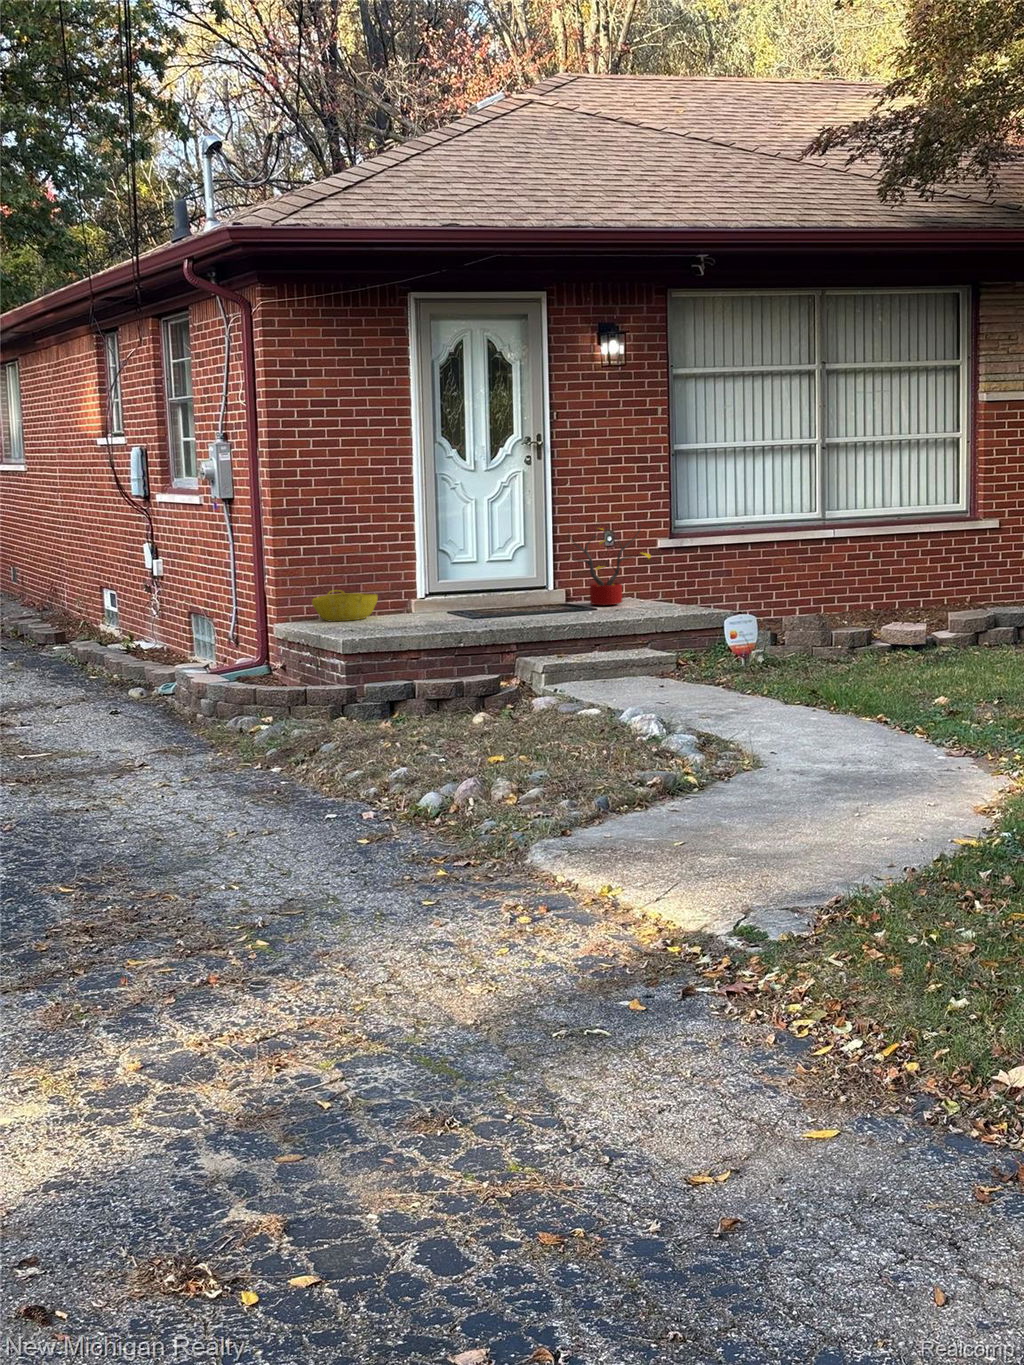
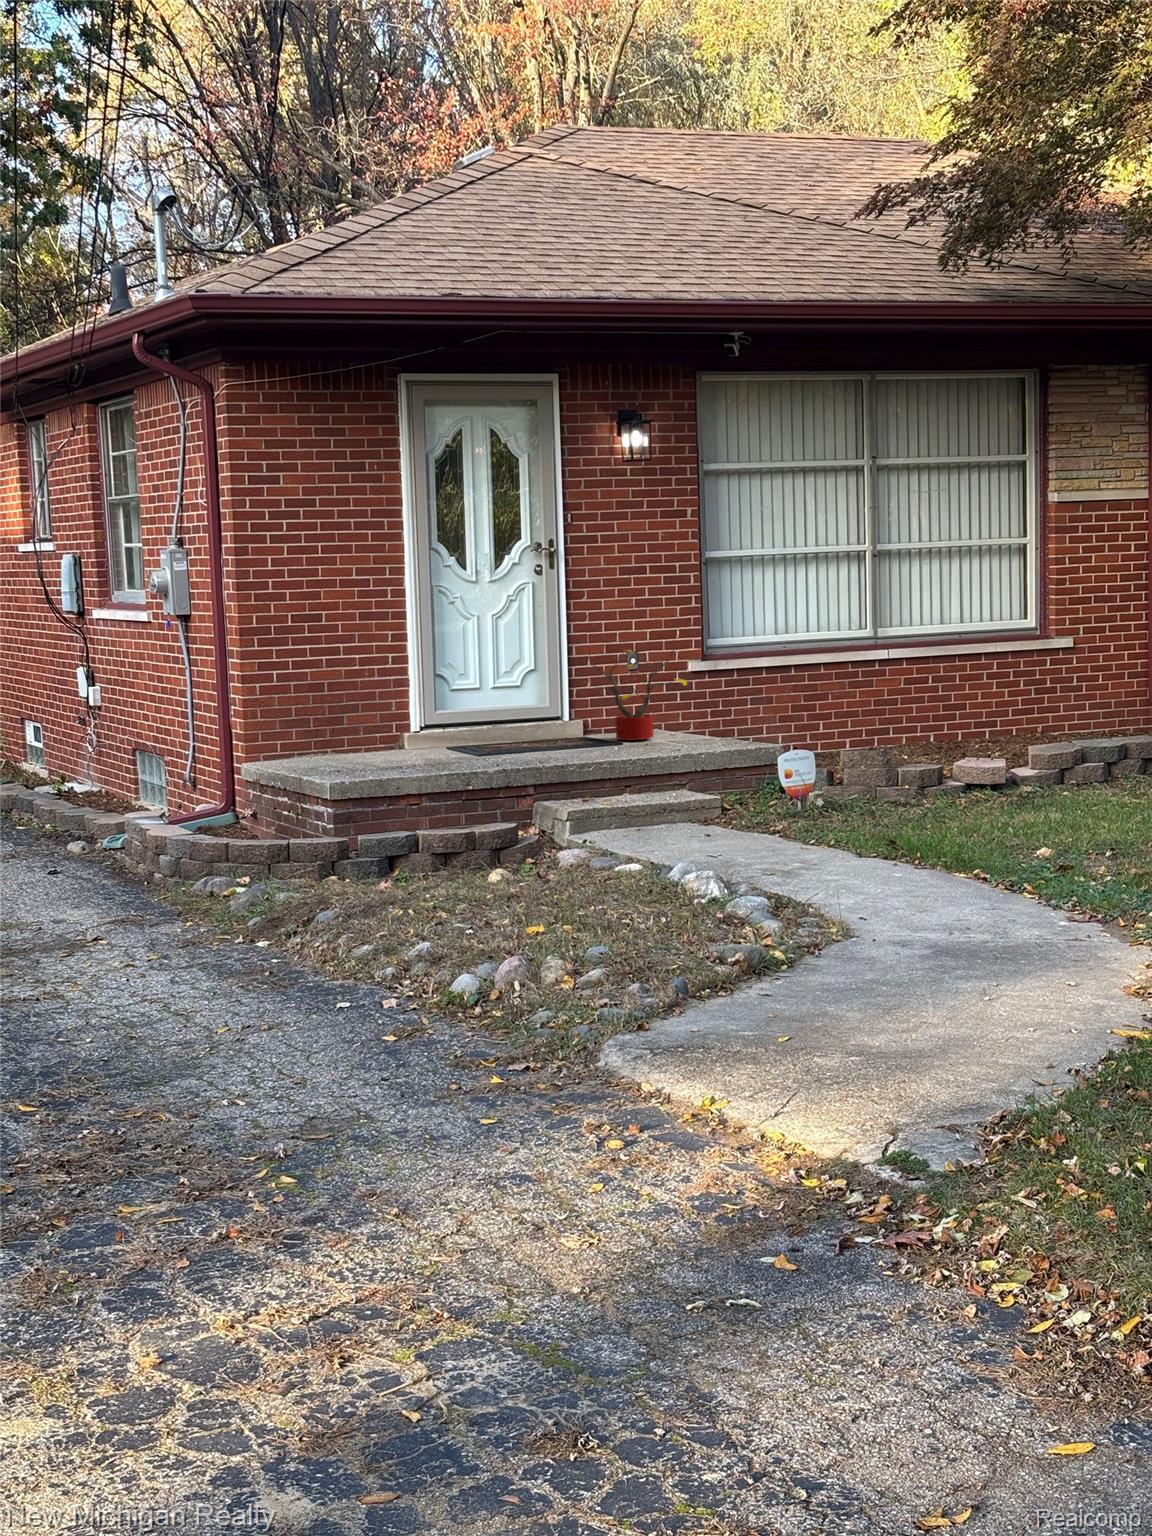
basket: present [312,590,378,621] -> none [290,724,368,761]

